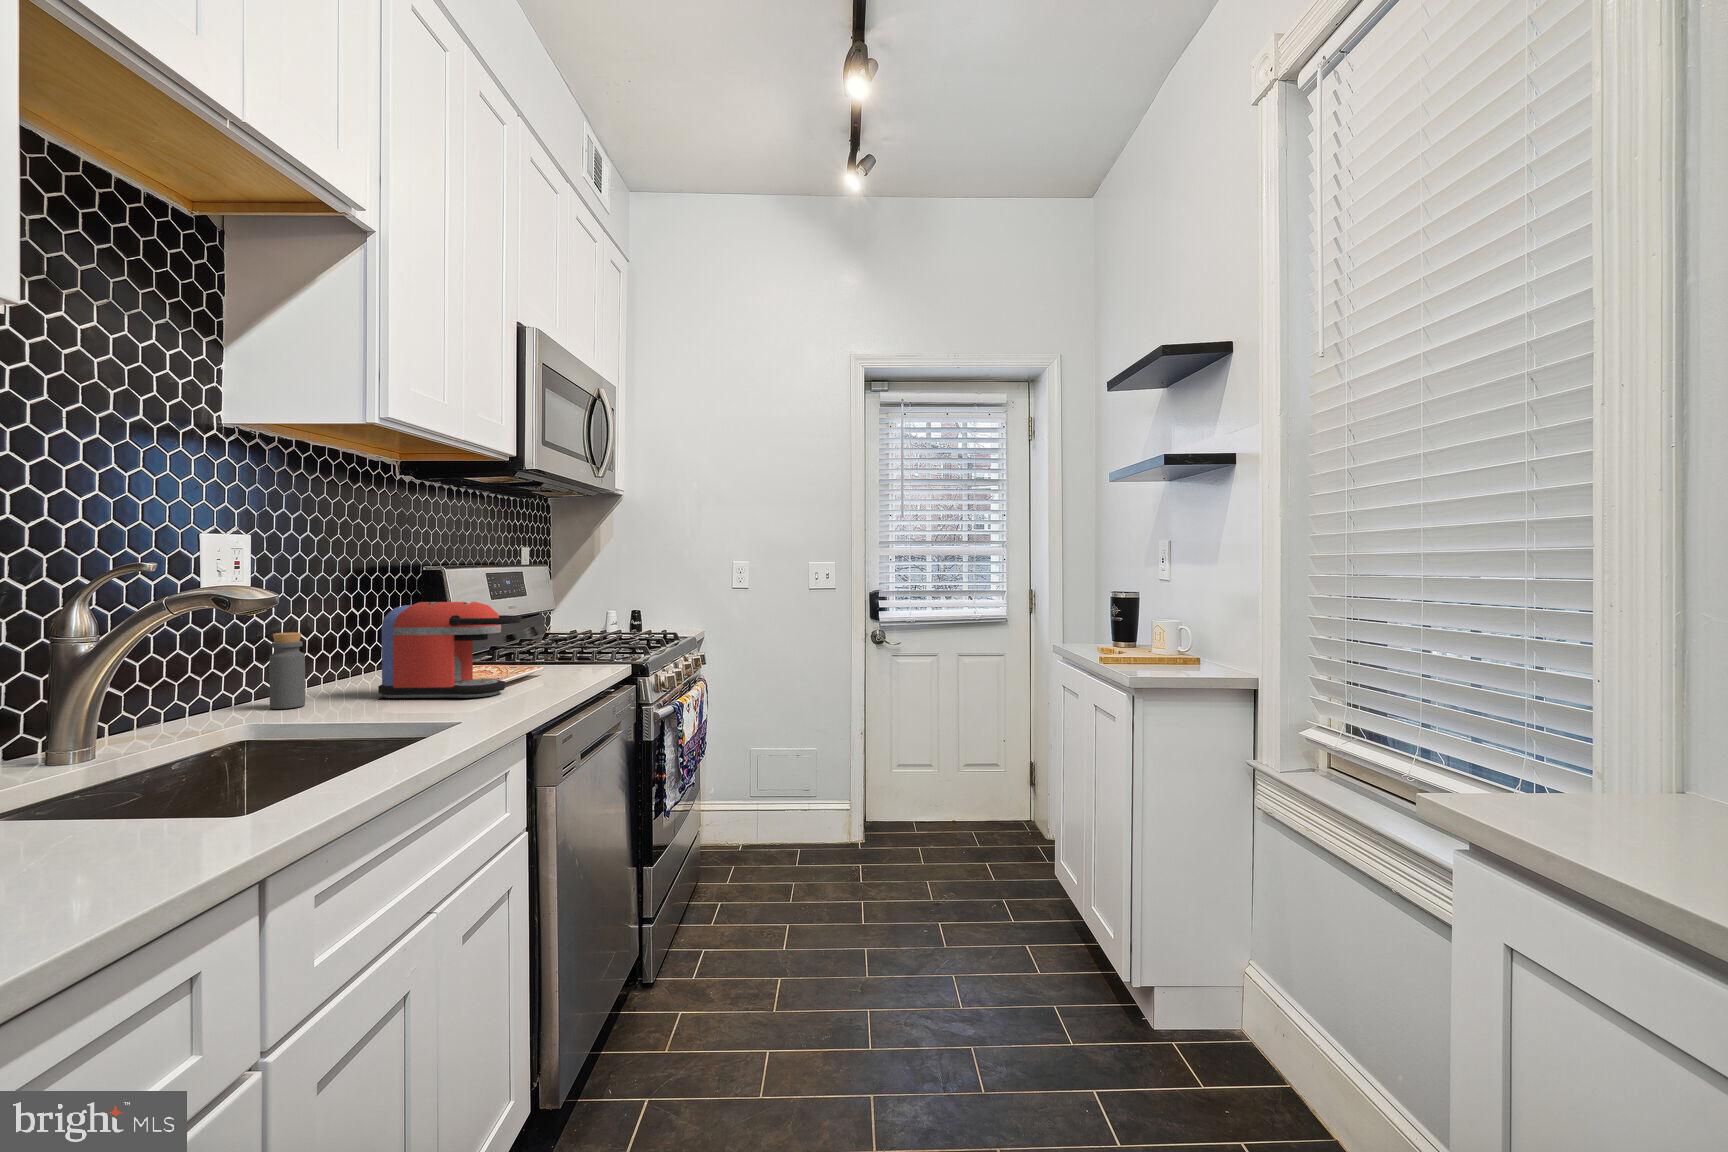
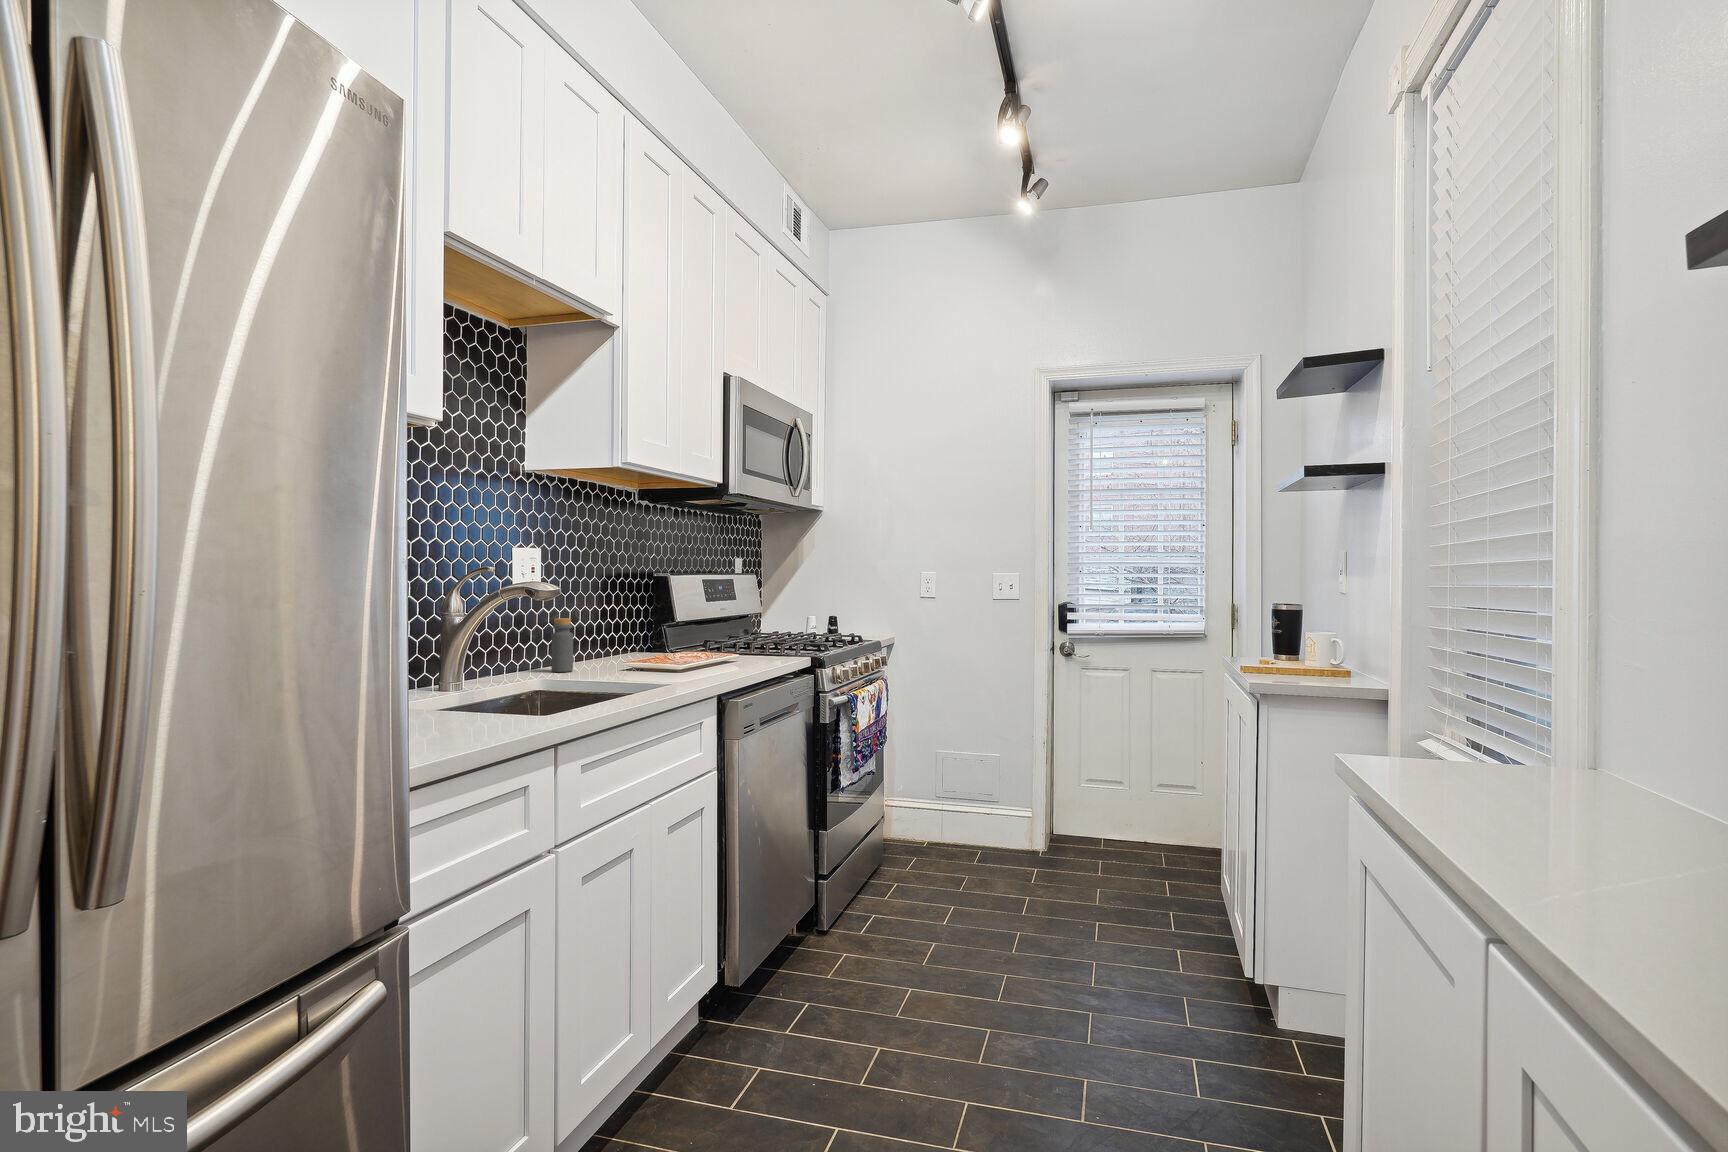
coffee maker: present [378,602,521,698] -> none [619,598,718,671]

